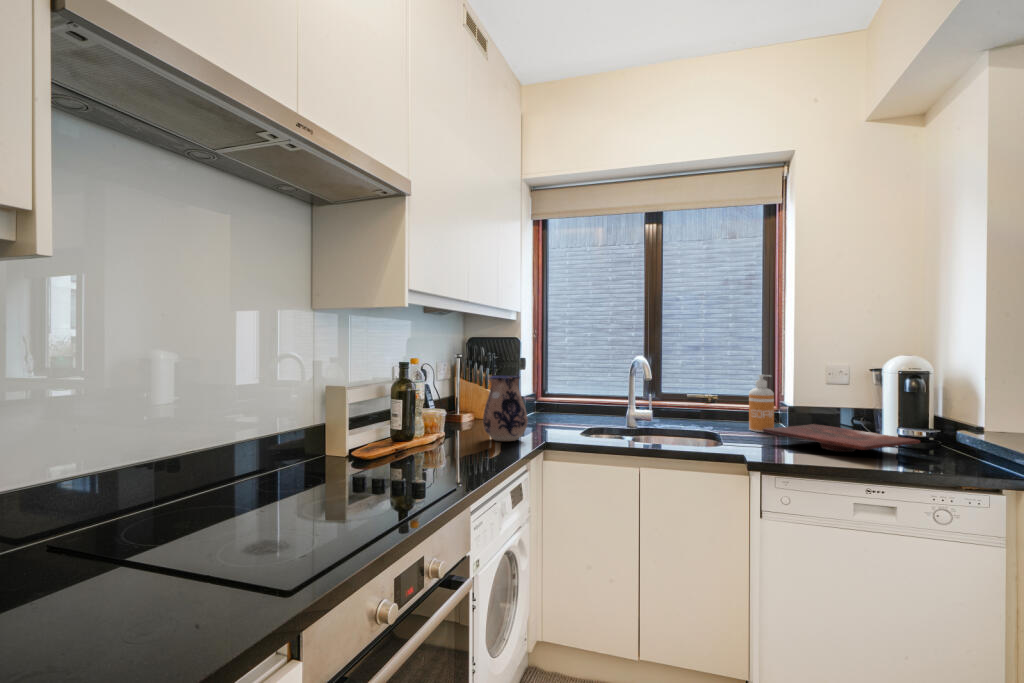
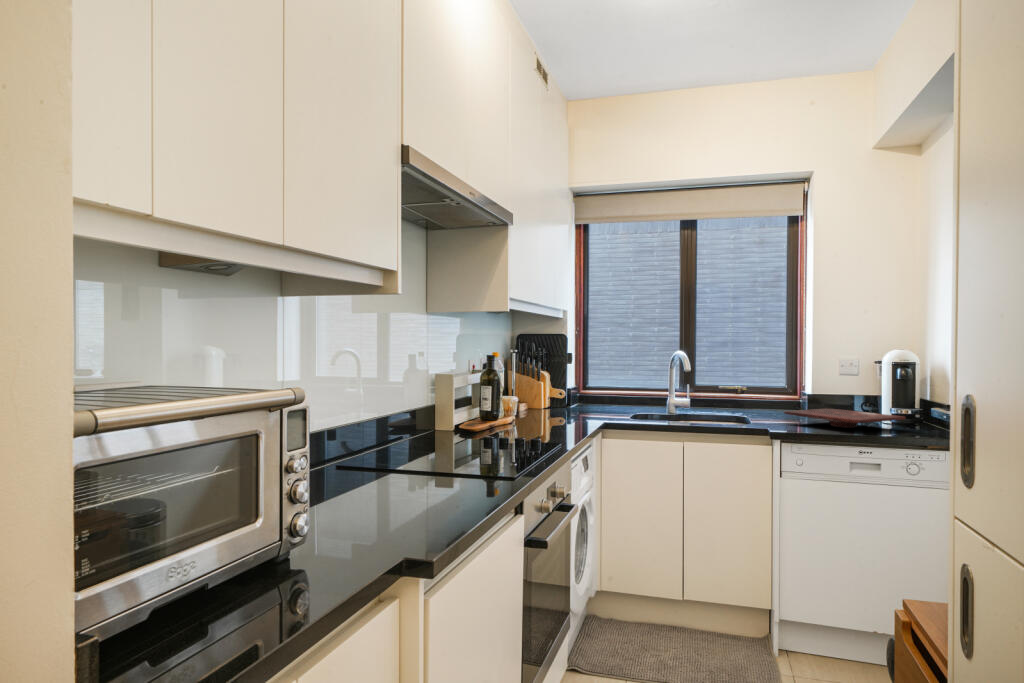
soap dispenser: present [749,375,774,432] -> none [774,367,795,417]
ceramic pitcher: present [483,376,528,441] -> none [549,368,587,423]

